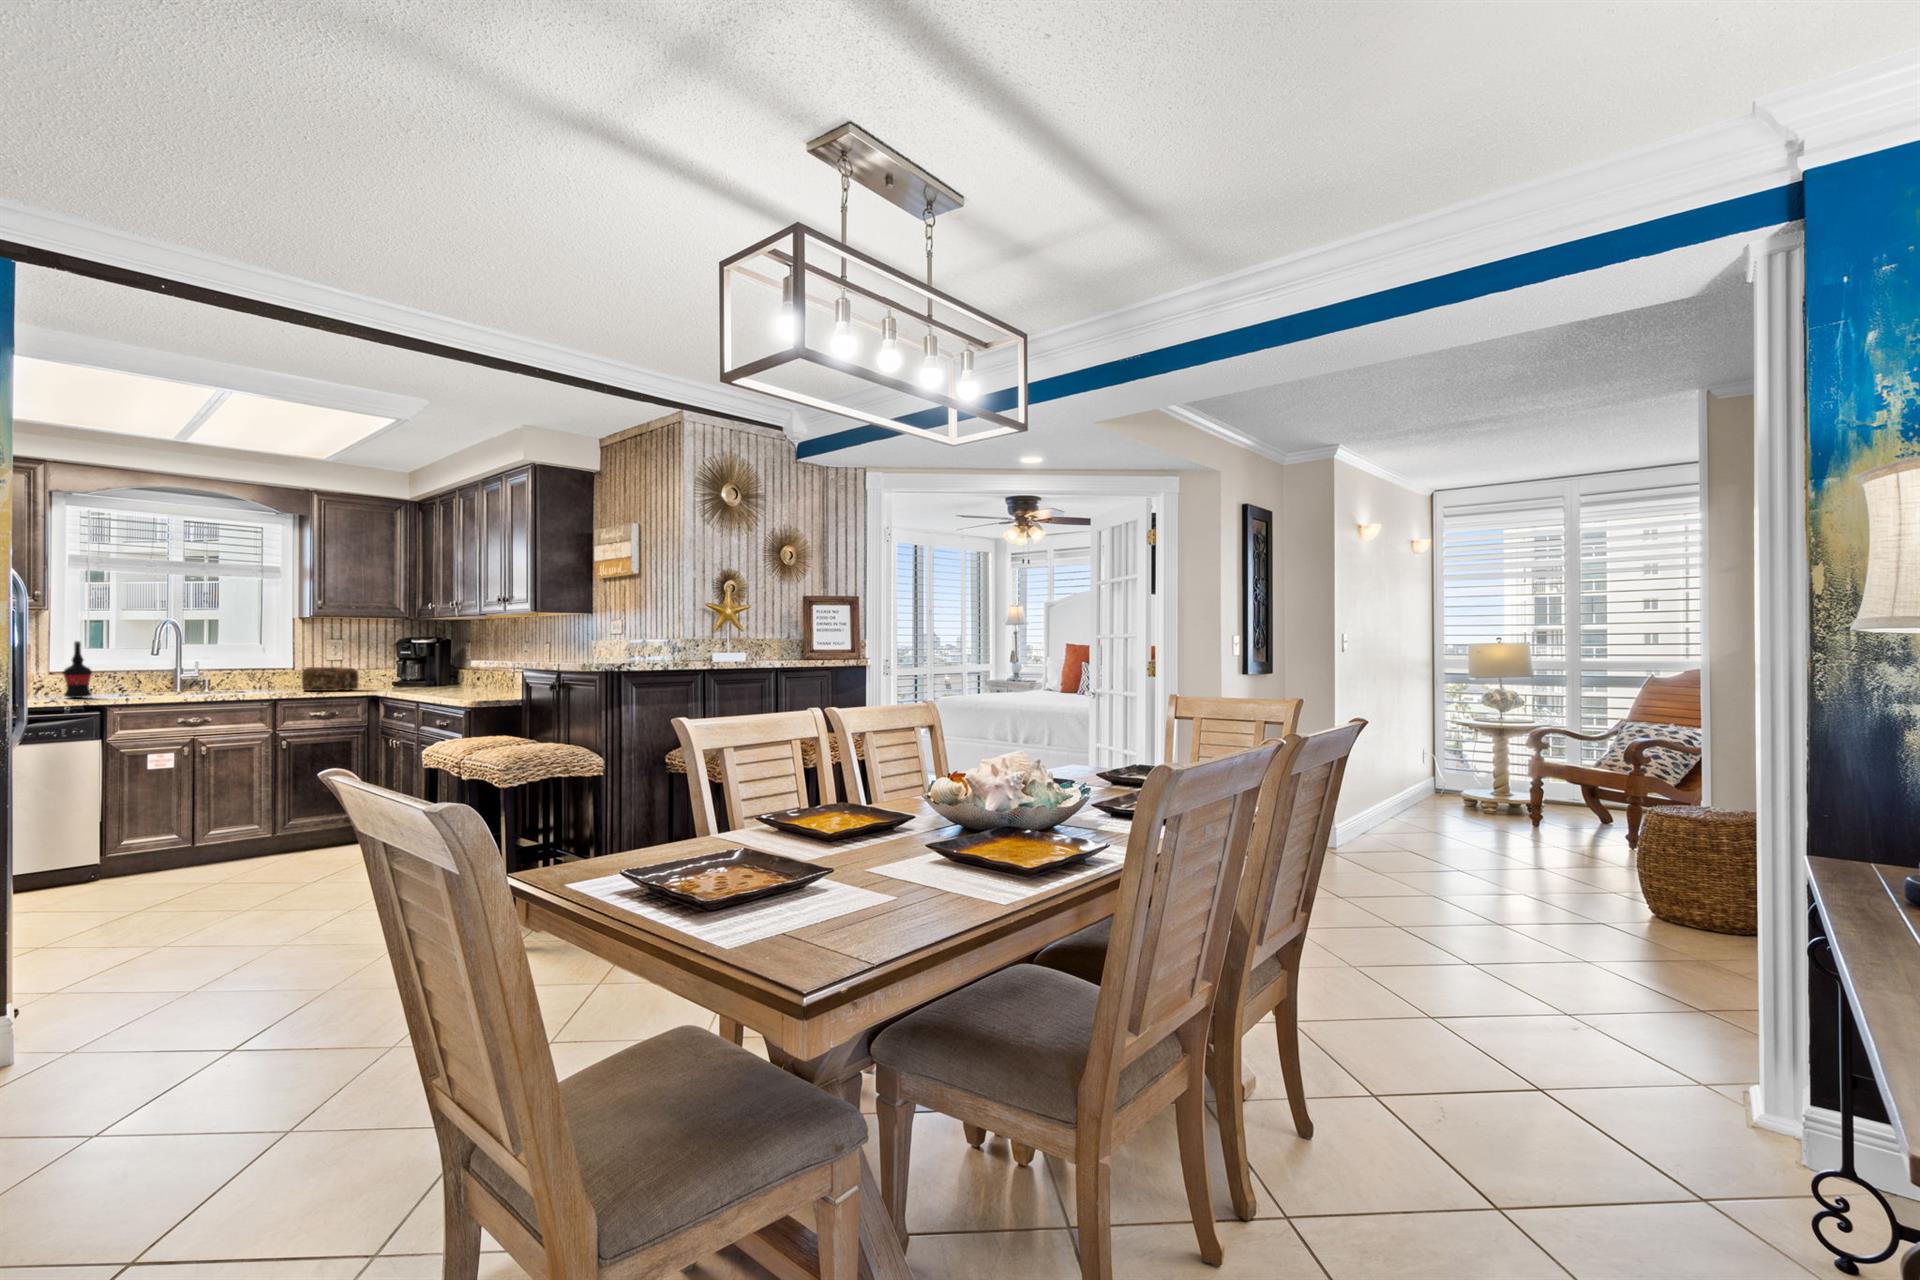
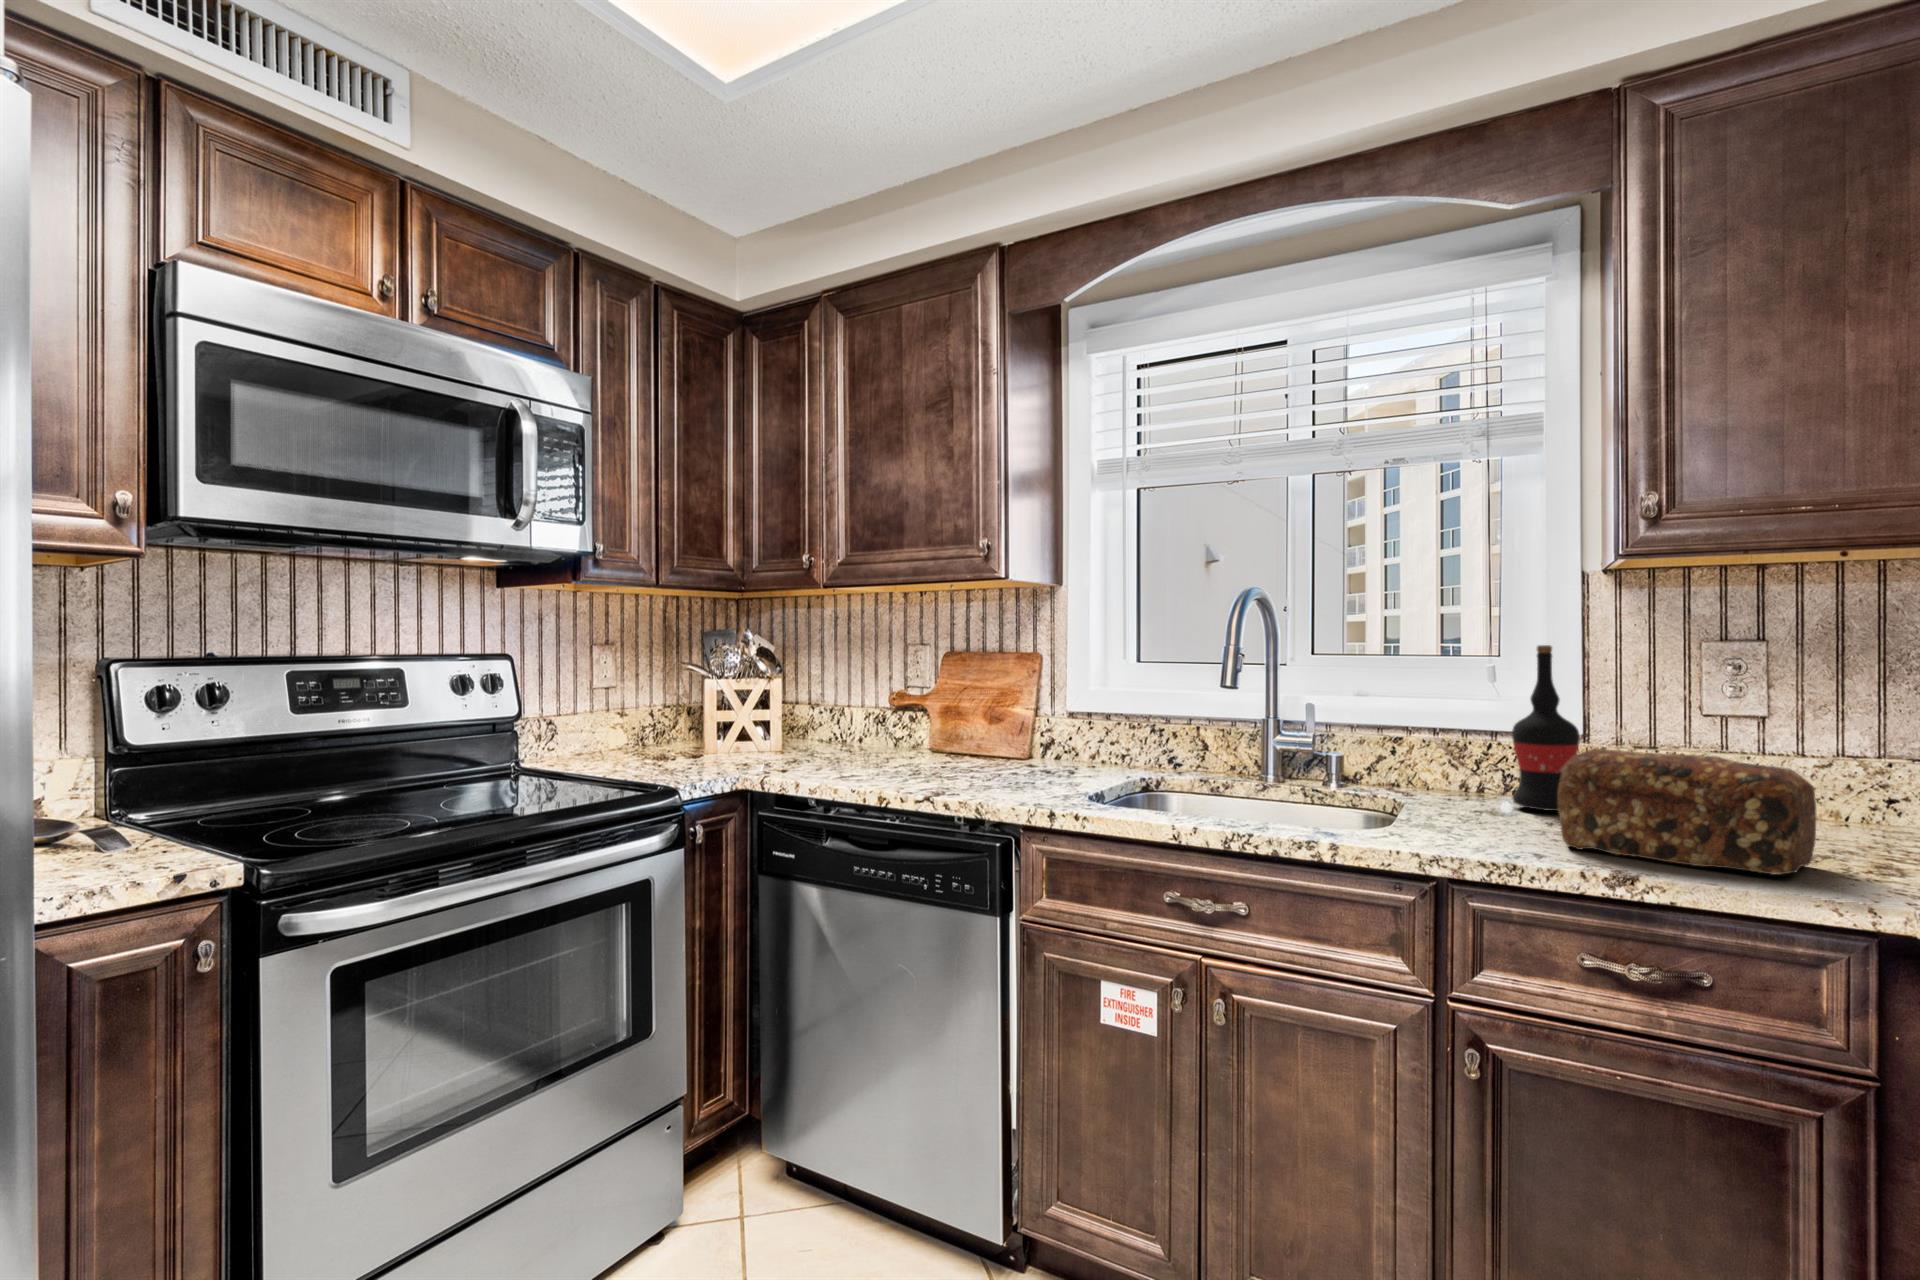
wine bottle: present [64,641,92,698] -> present [1512,645,1580,811]

